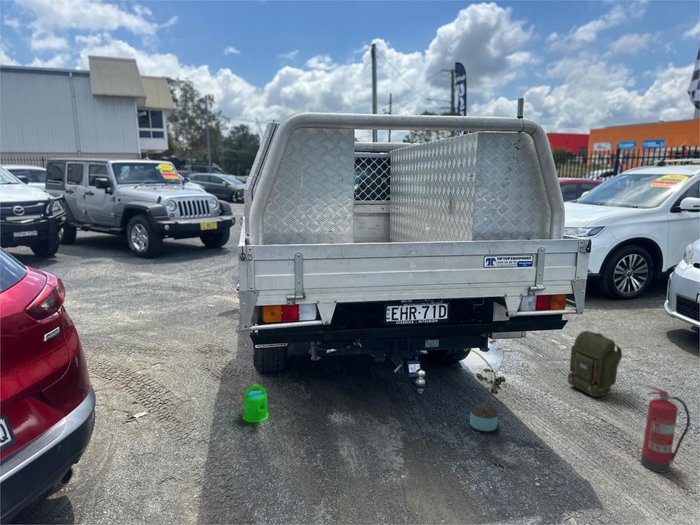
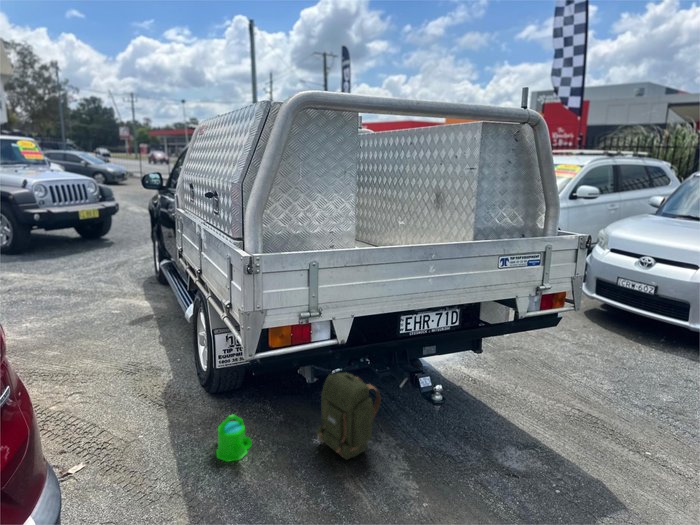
backpack: present [568,331,622,397] -> present [317,372,381,460]
potted plant: present [463,340,513,431] -> none [457,341,512,436]
fire extinguisher: present [641,386,690,473] -> none [630,378,678,459]

